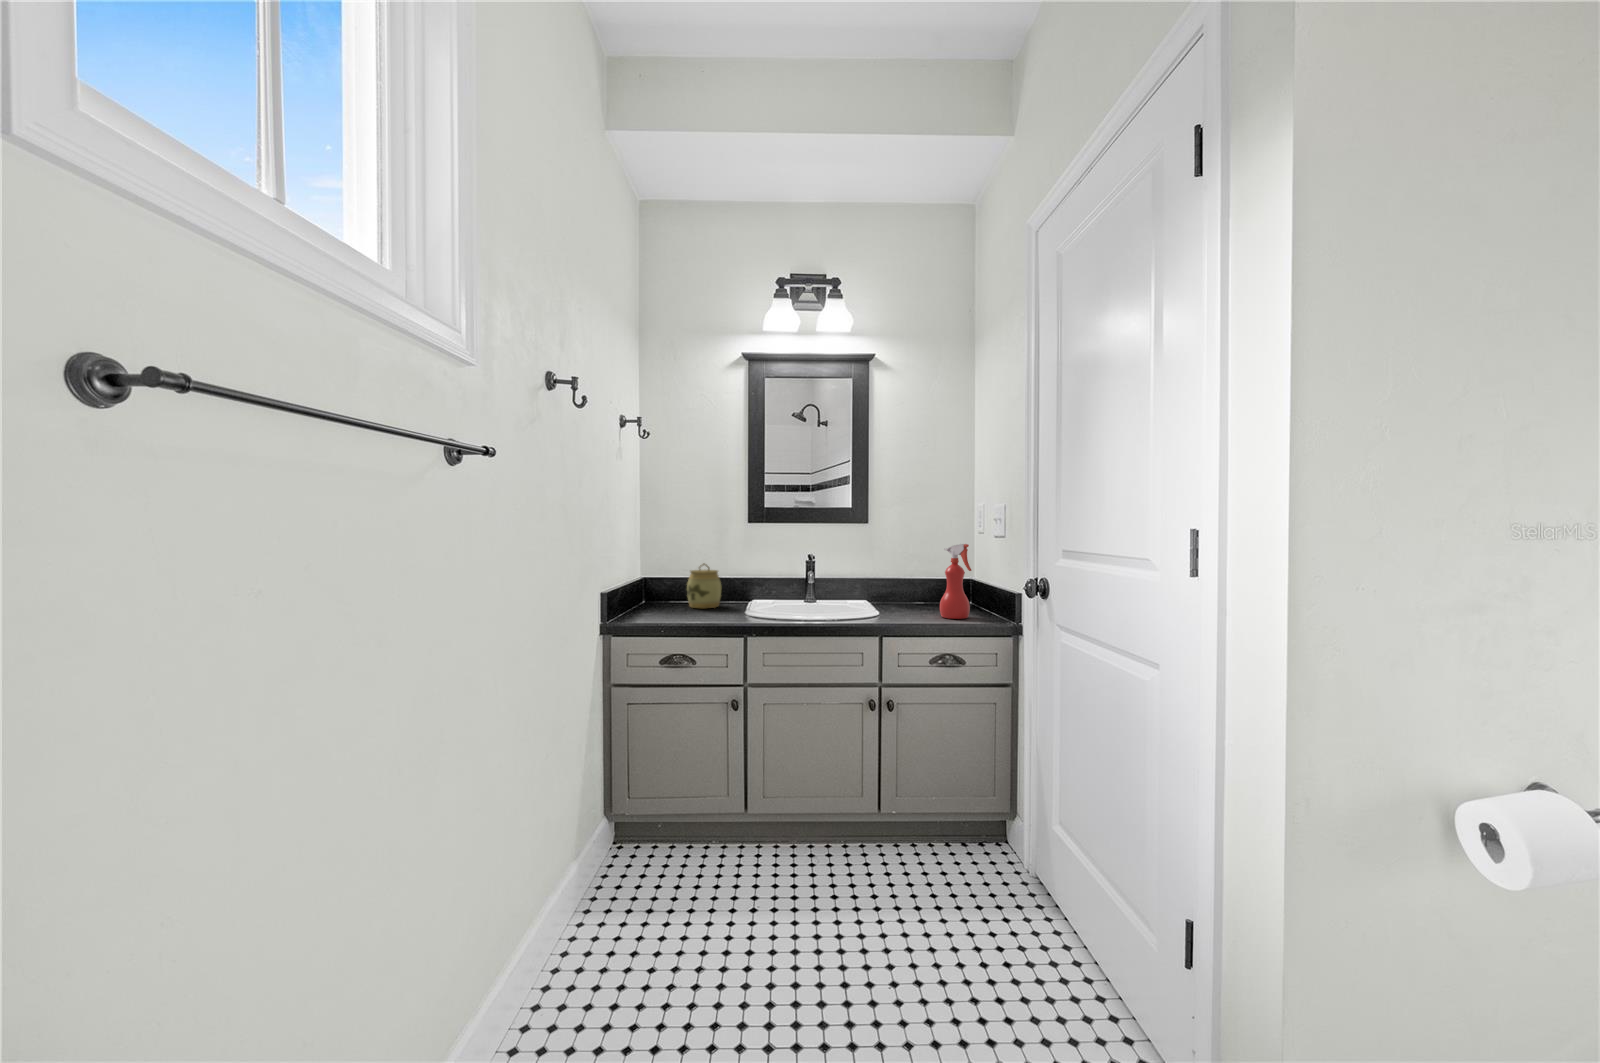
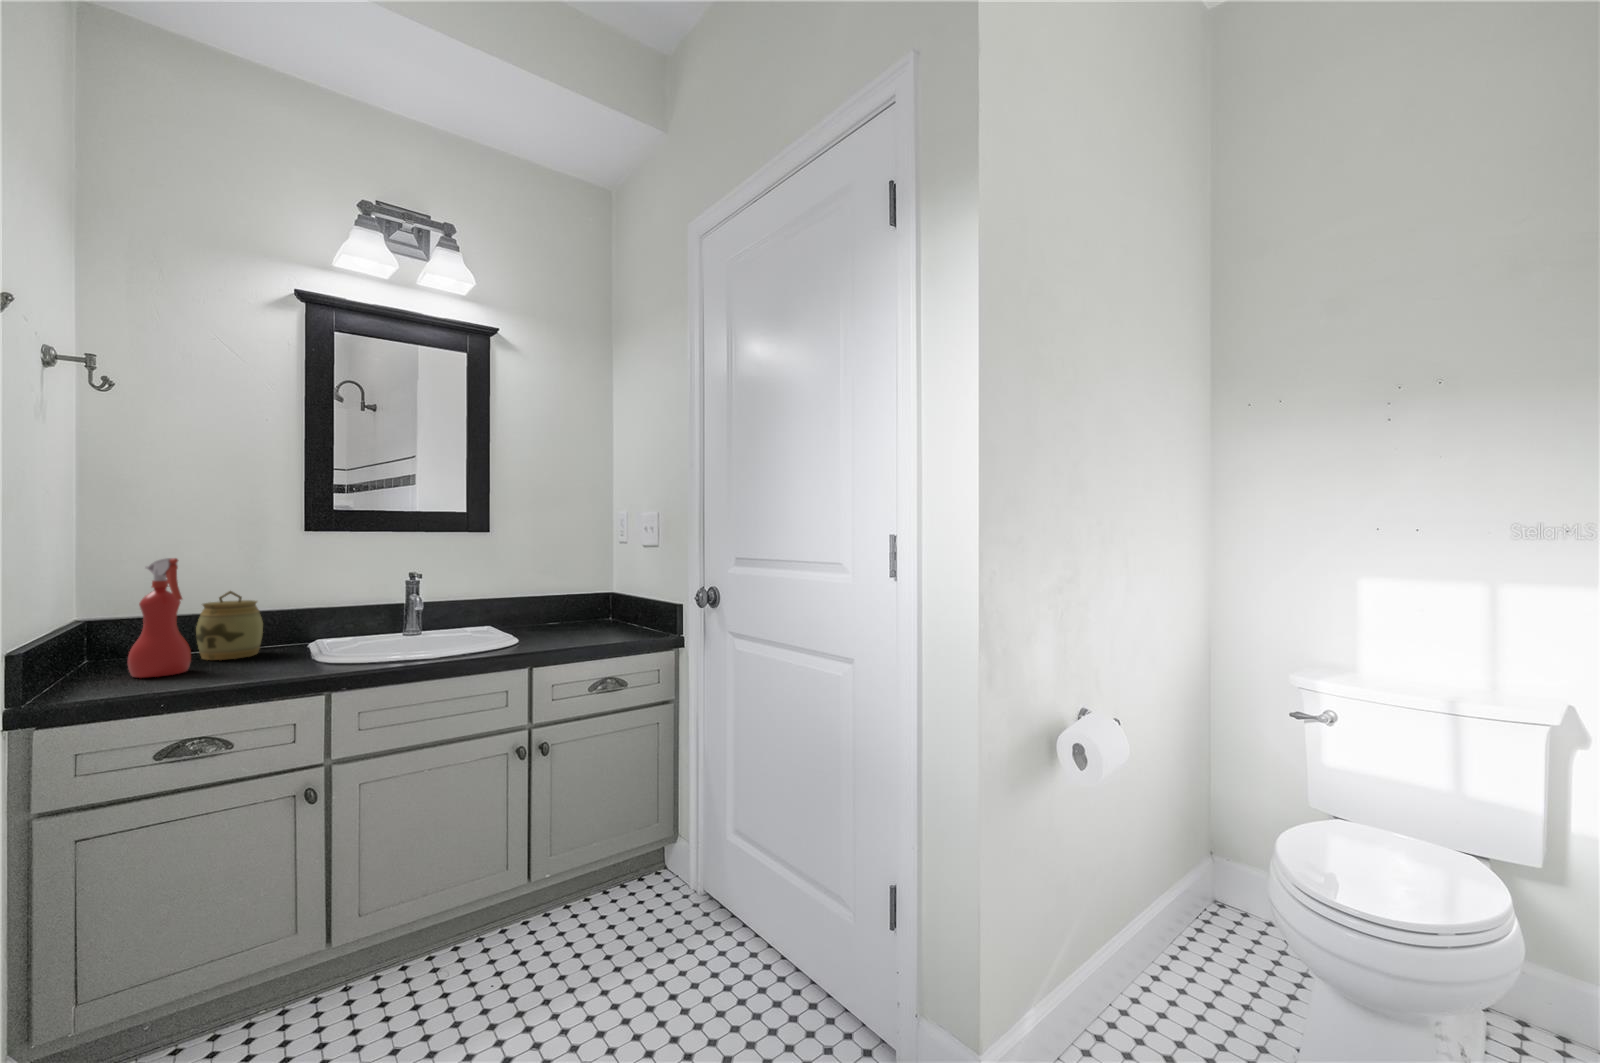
spray bottle: present [940,544,971,619] -> present [128,558,191,678]

